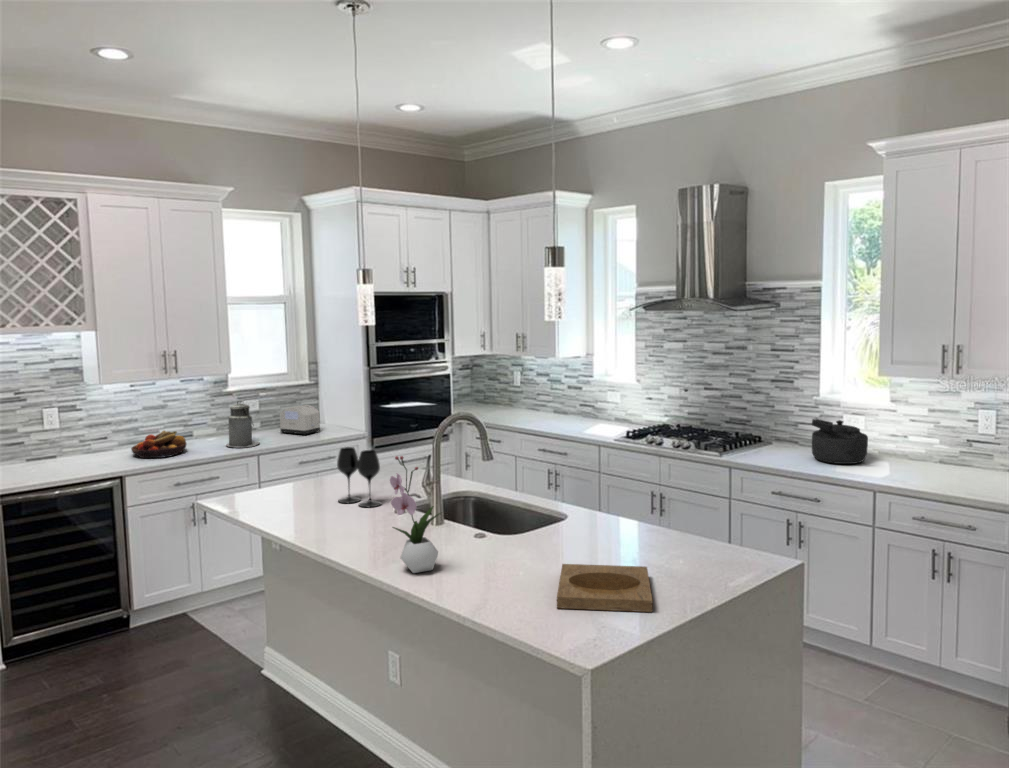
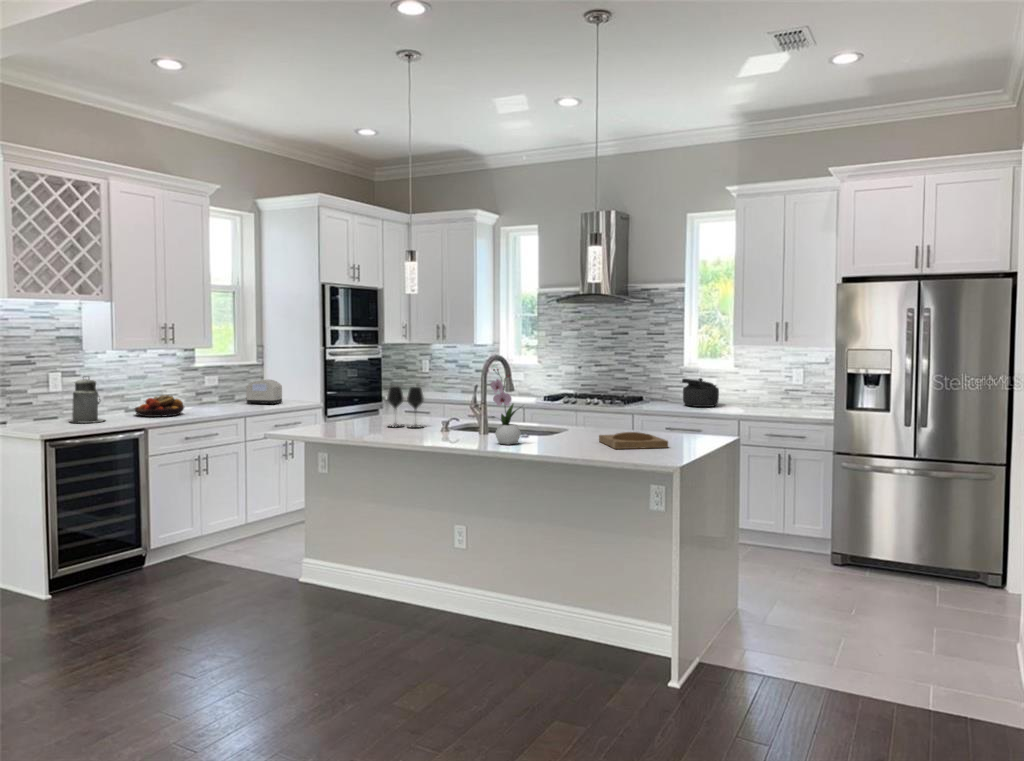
canister: present [227,401,259,448] -> present [71,379,104,423]

